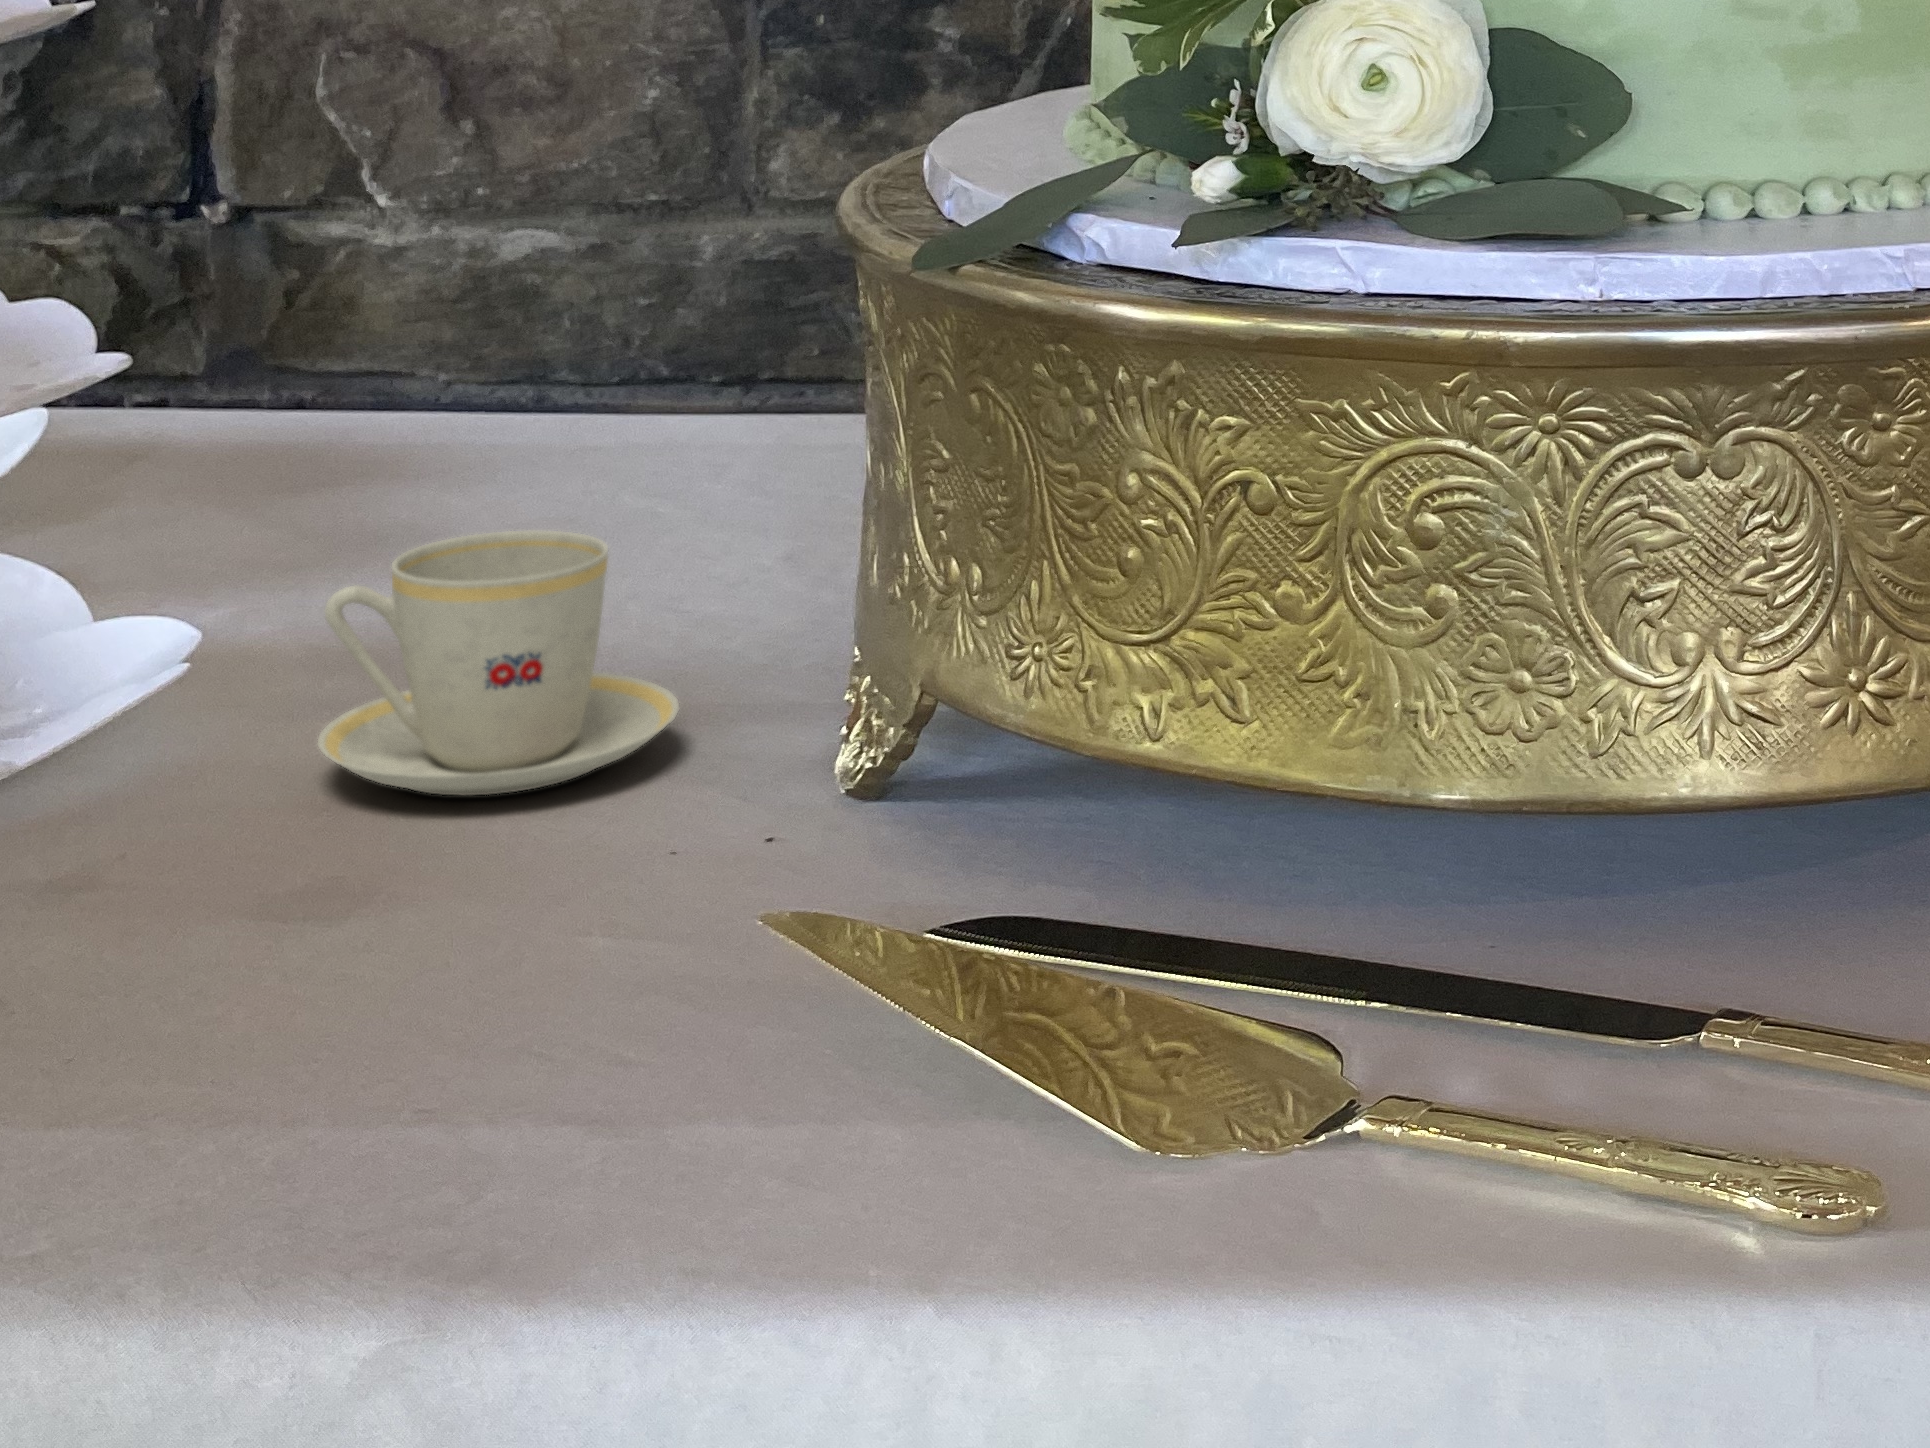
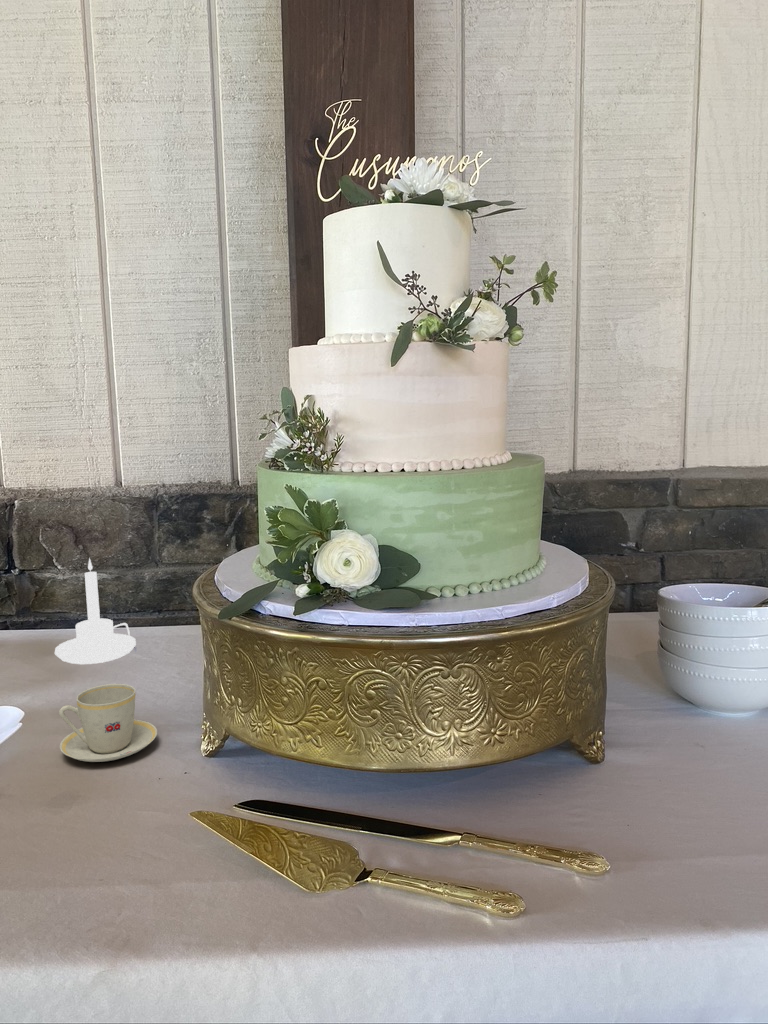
candle holder: none [341,139,646,527] -> present [55,559,136,664]

